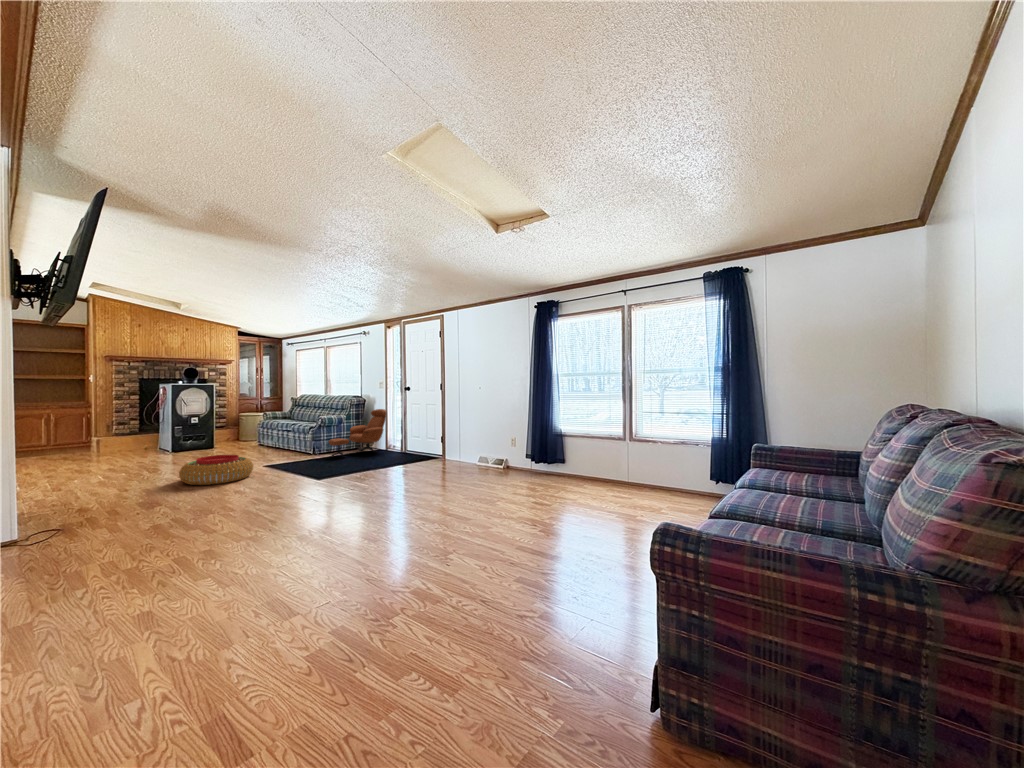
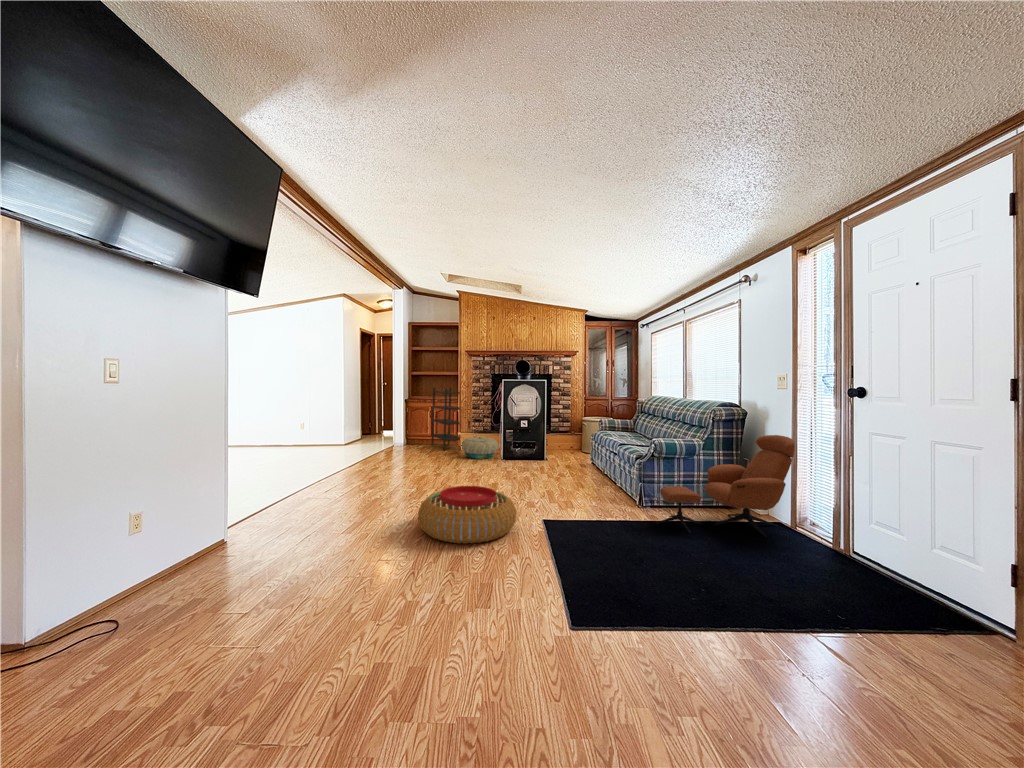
bookshelf: none [41,393,102,458] -> present [432,388,460,451]
basket: none [115,436,162,457] -> present [462,436,498,459]

